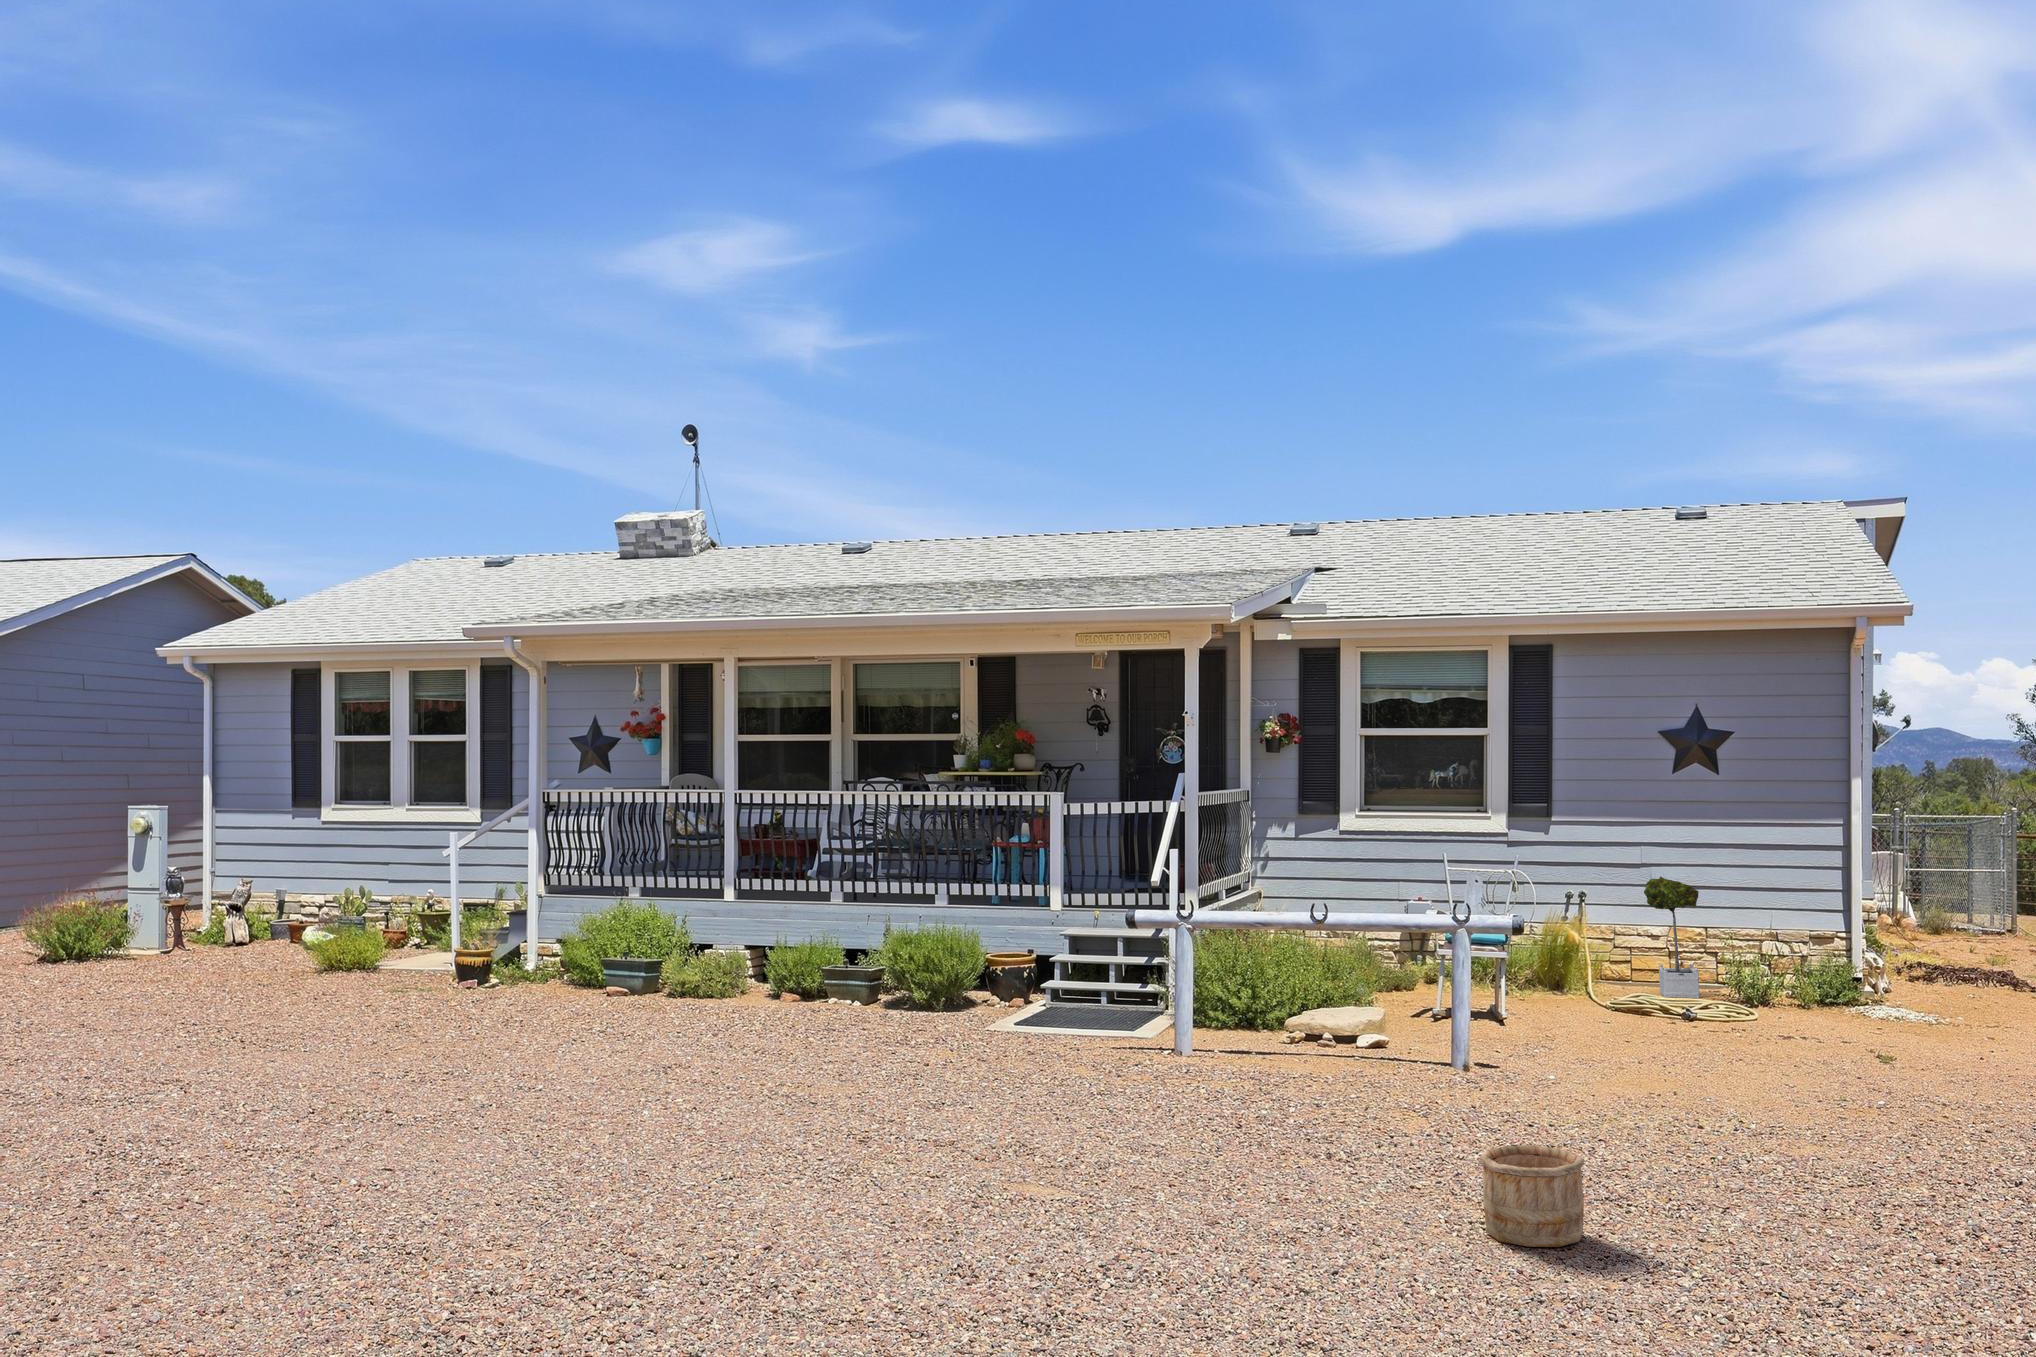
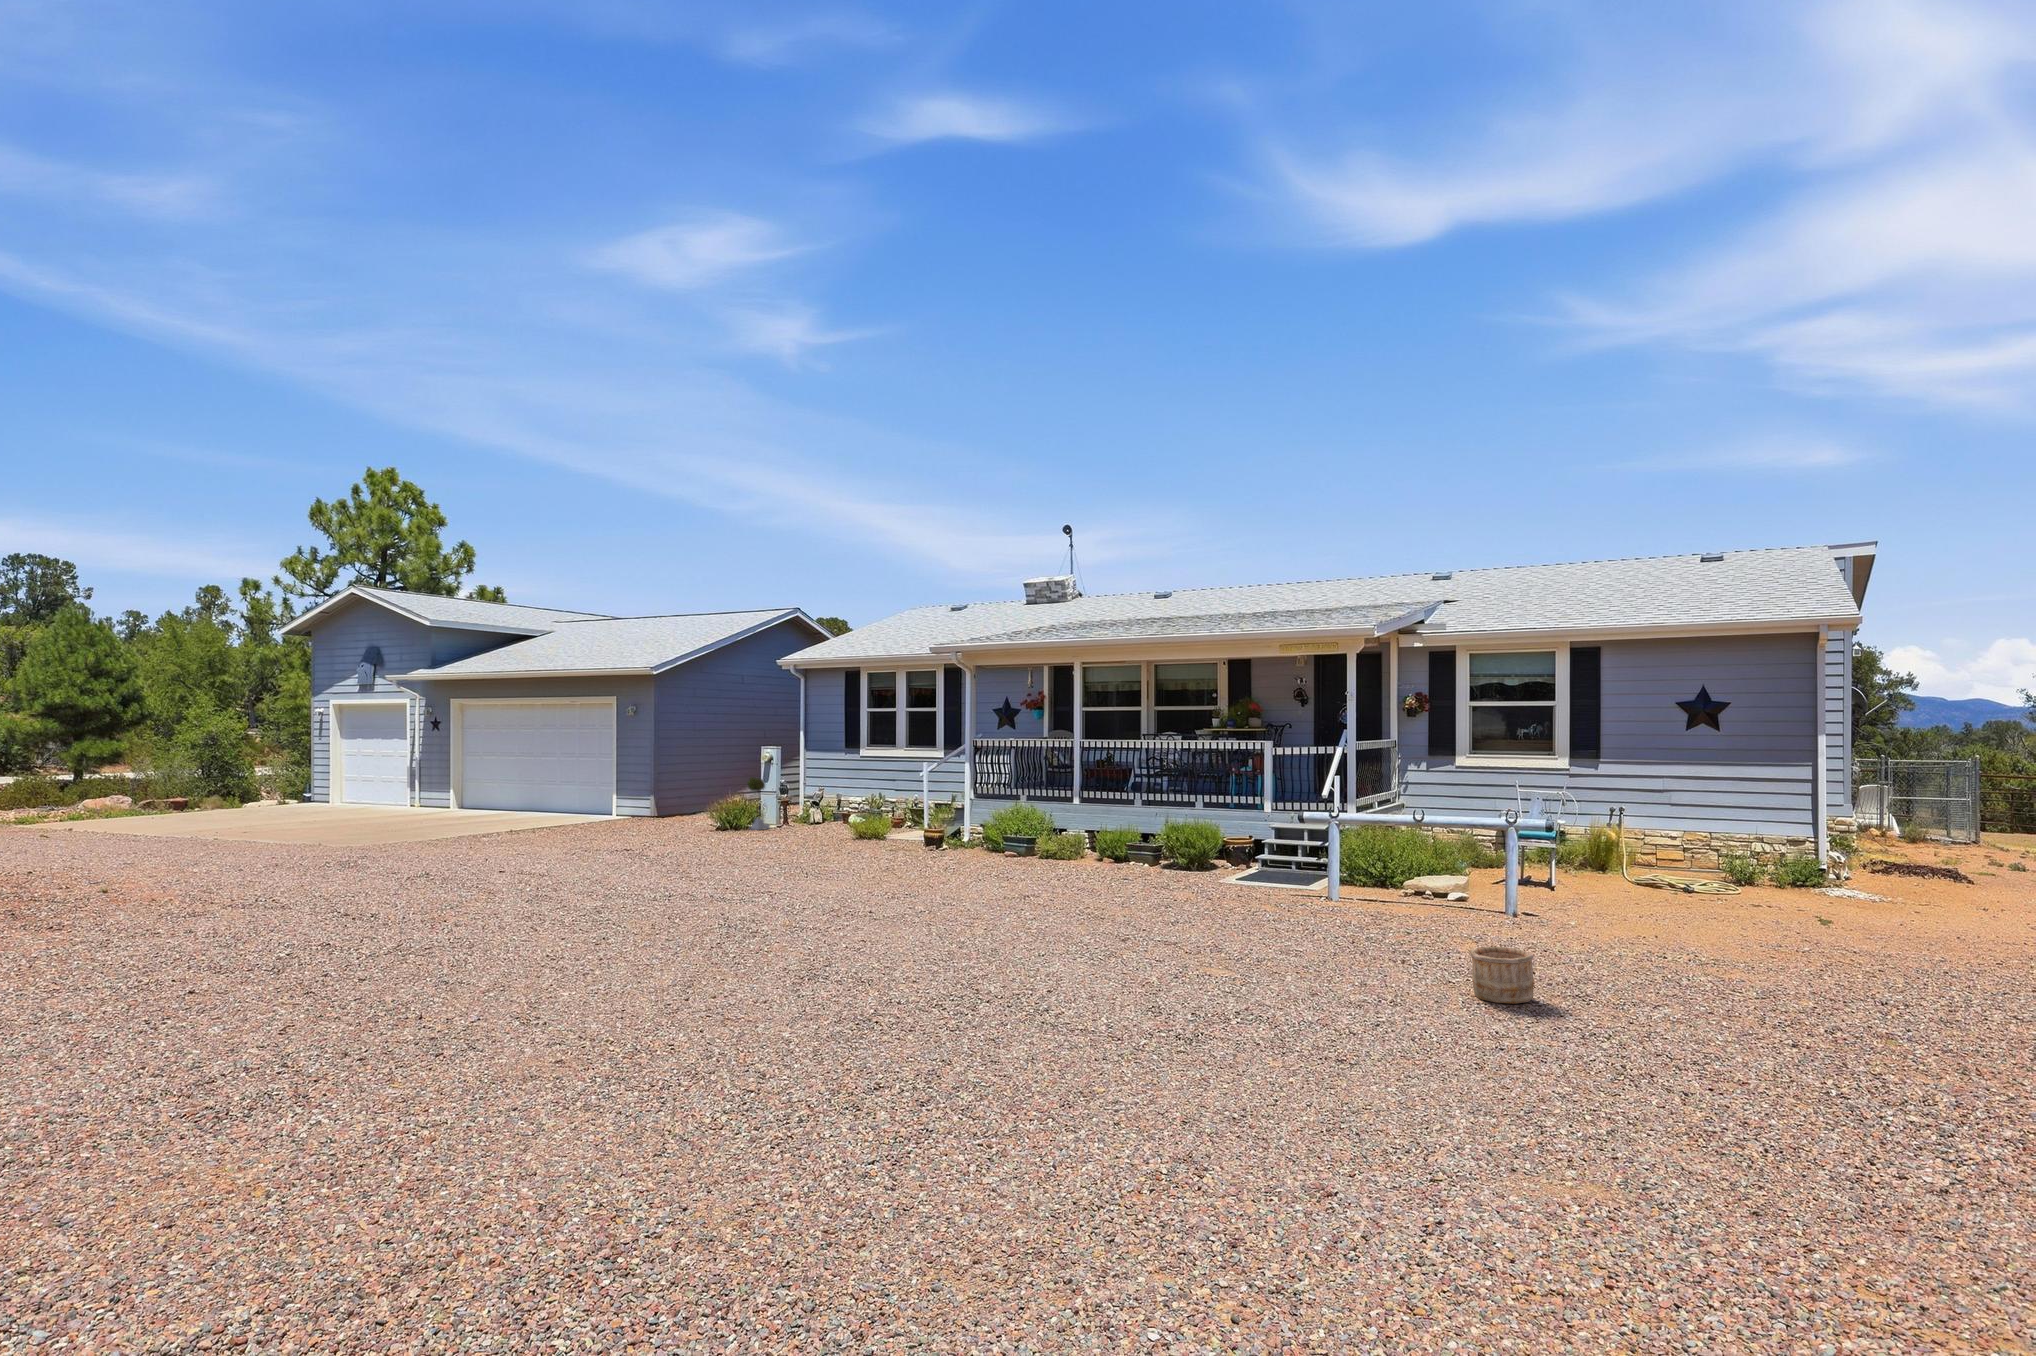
potted tree: present [1644,876,1699,998] -> present [748,777,770,830]

